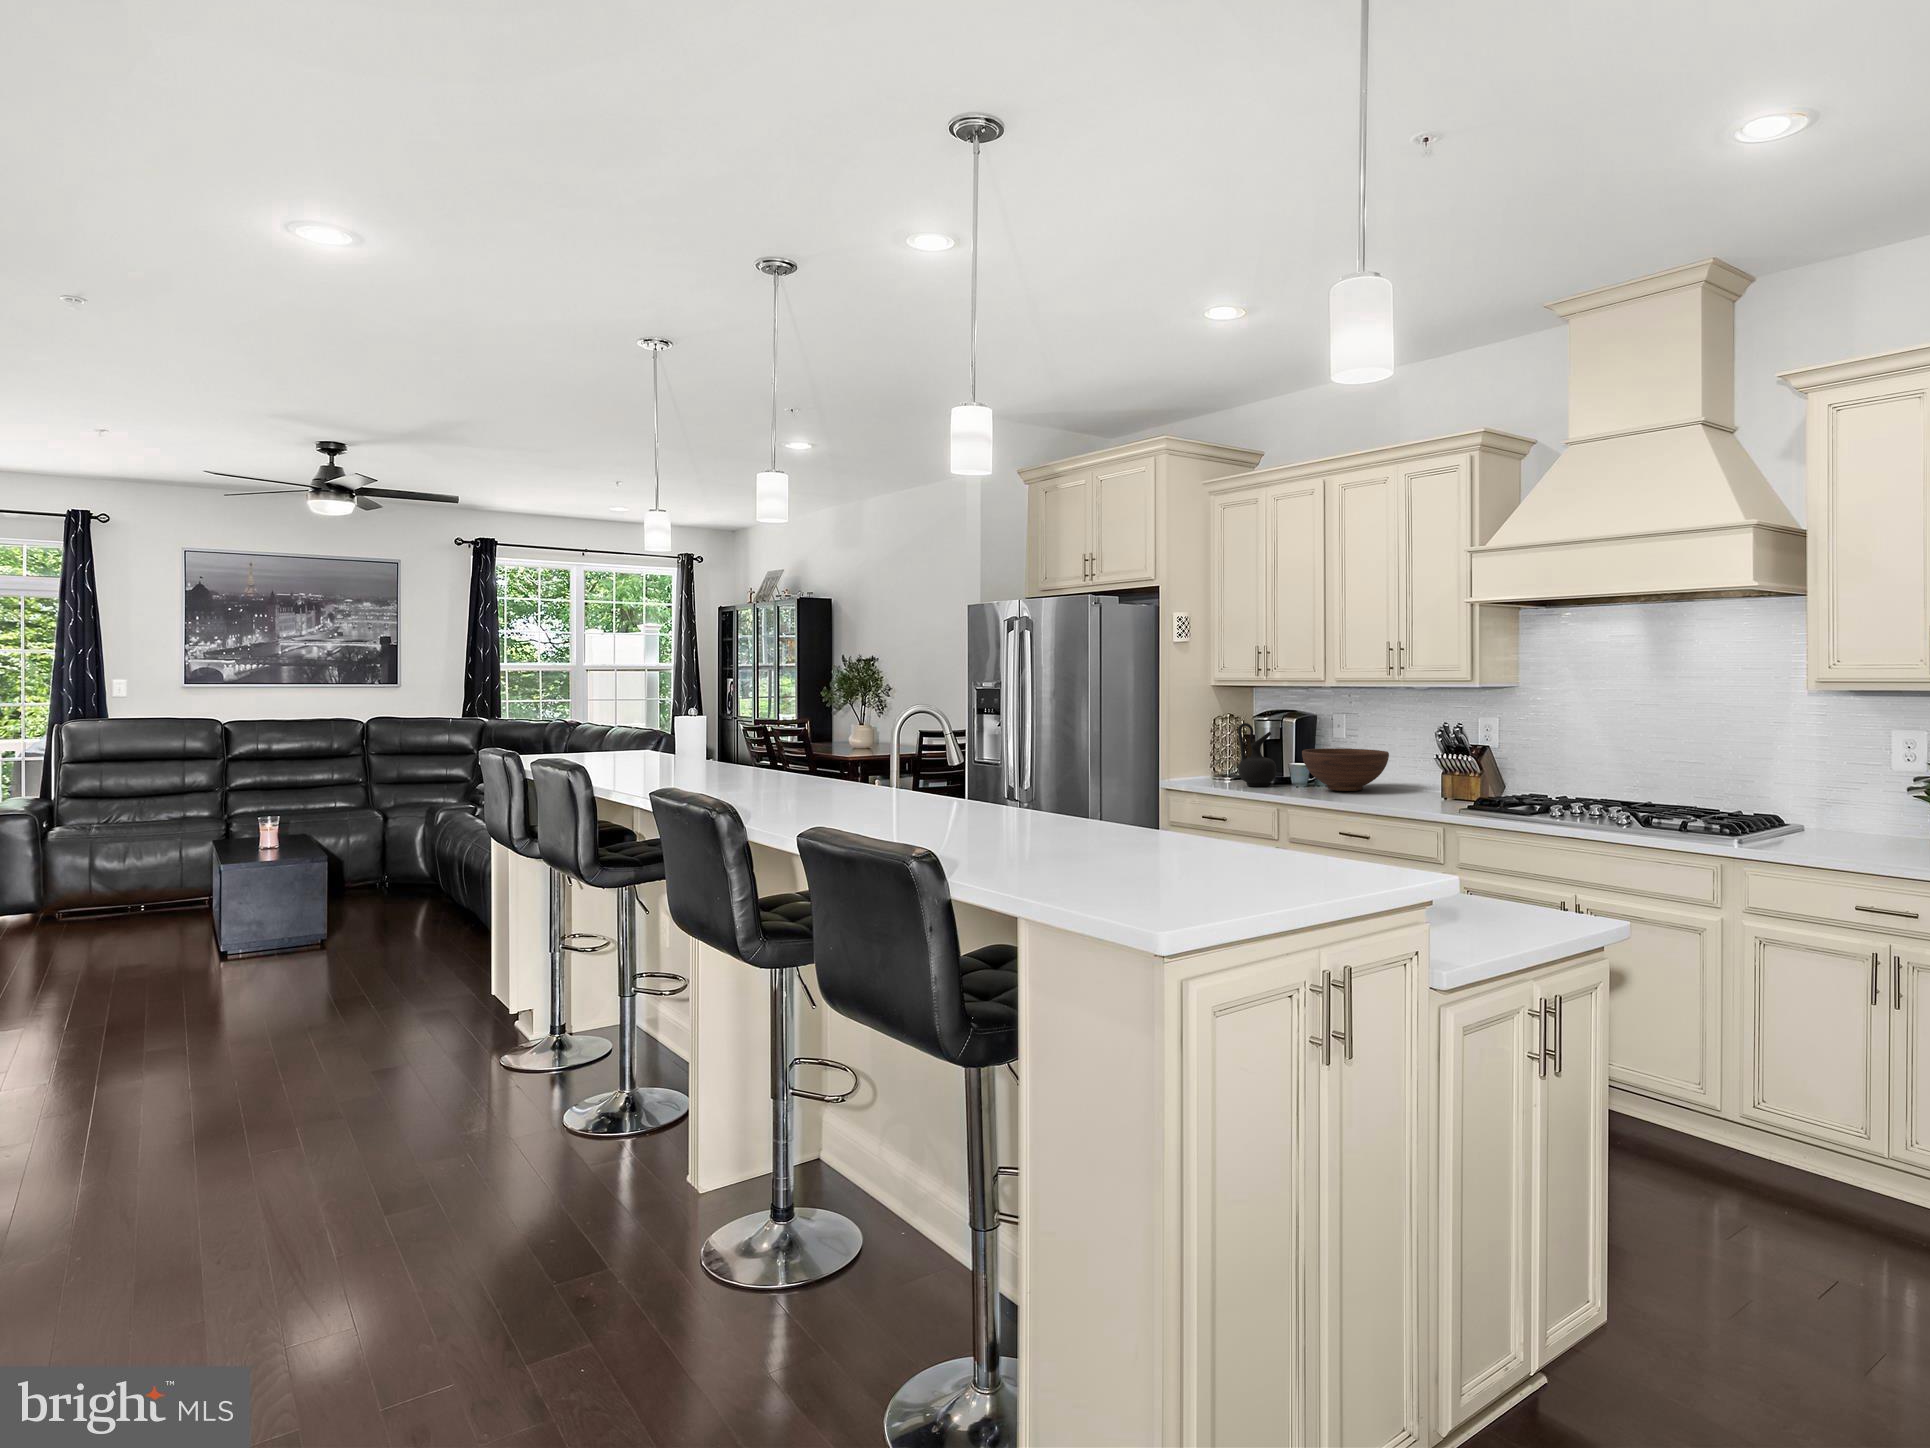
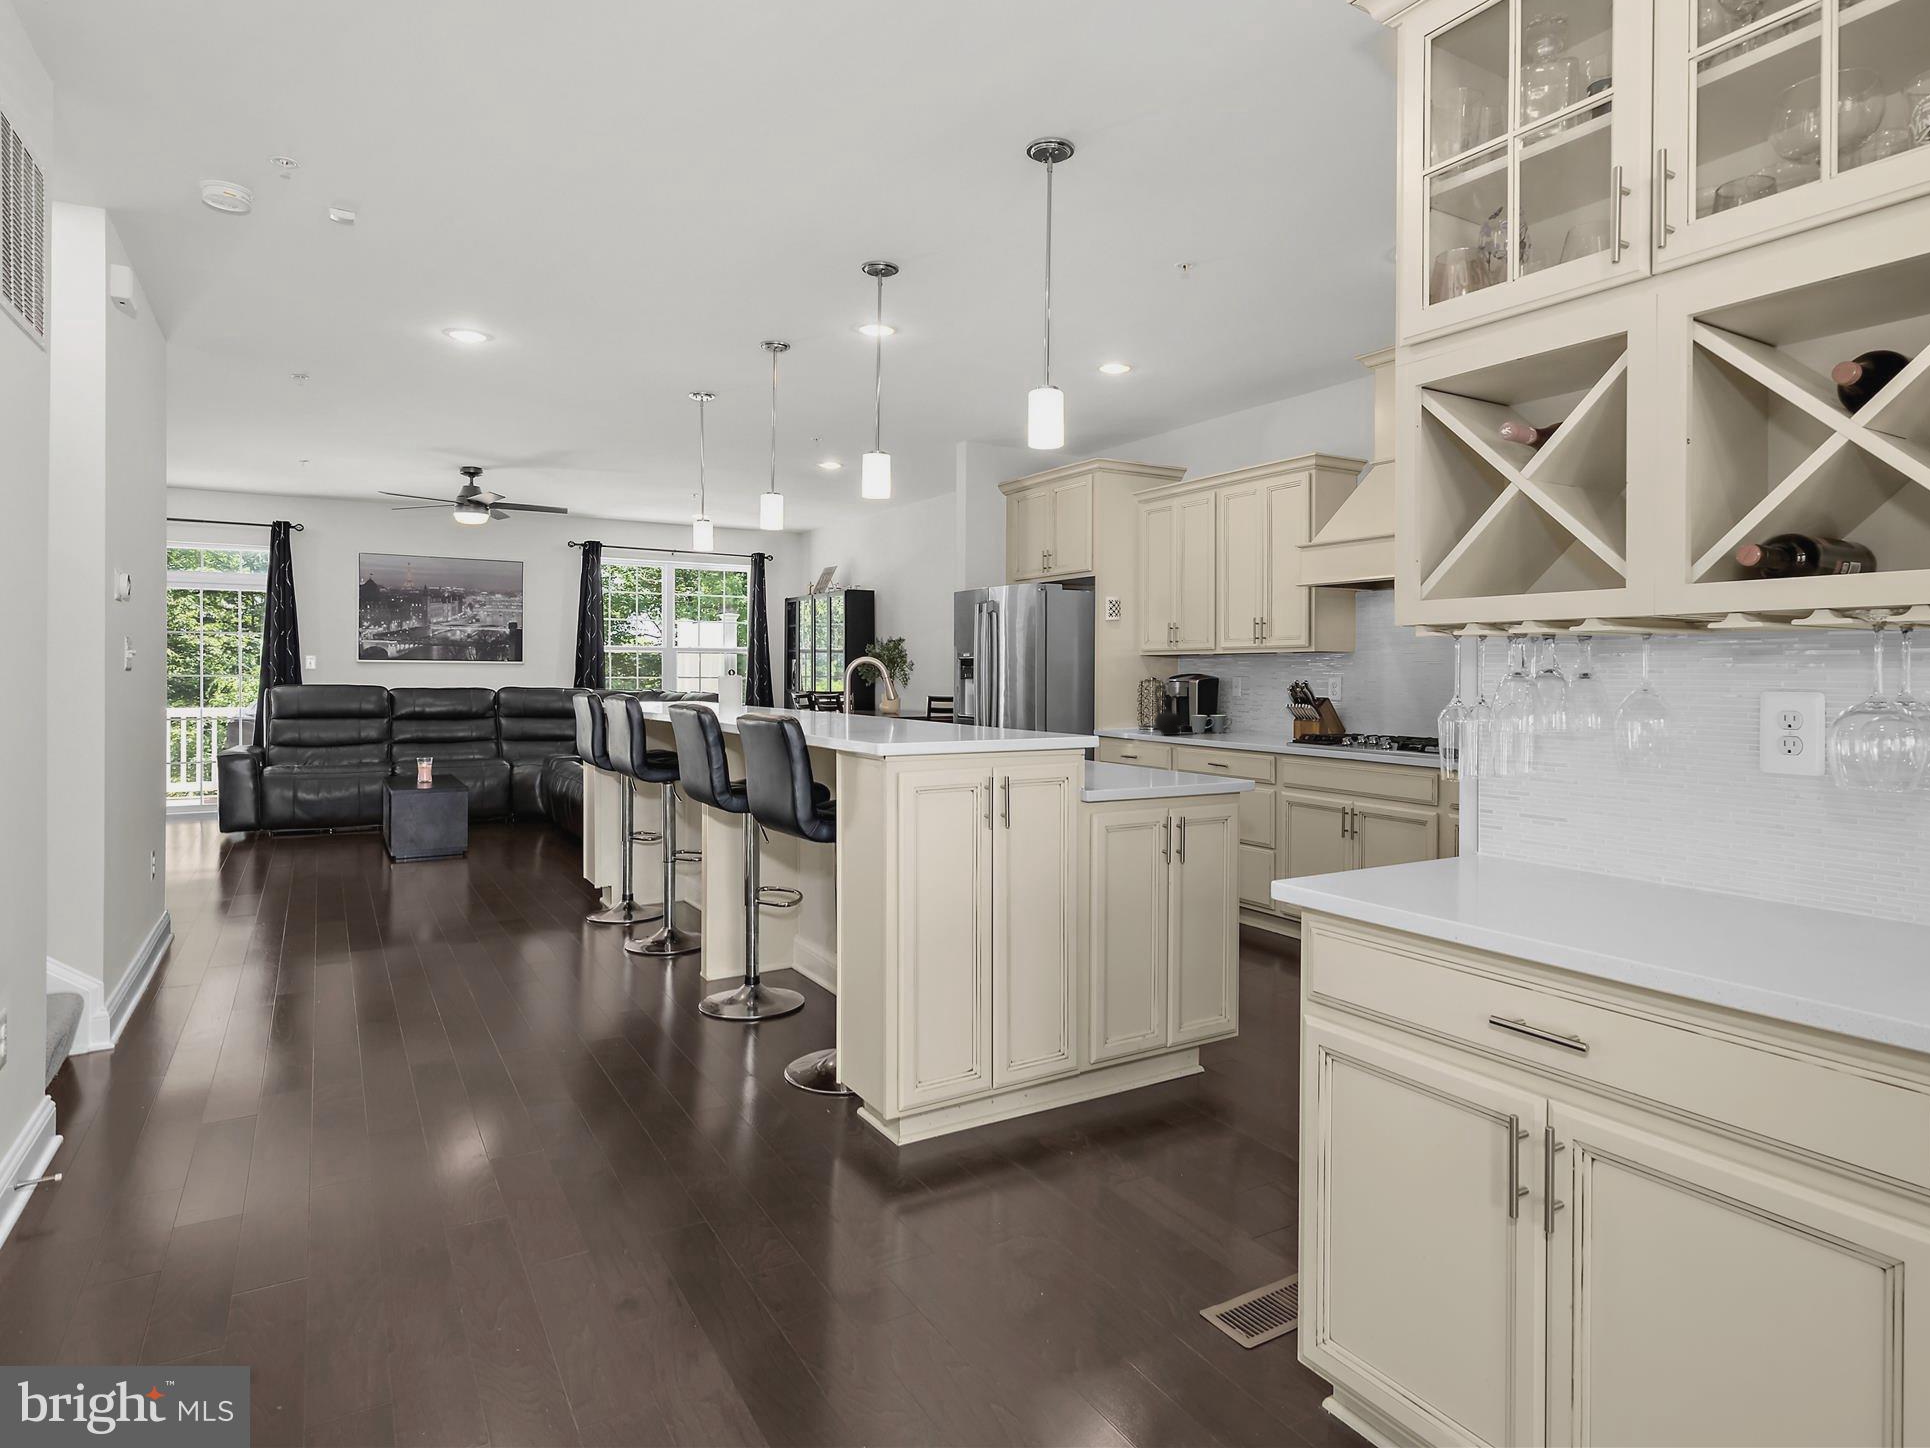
fruit bowl: present [1302,748,1389,791] -> none [1196,705,1263,737]

